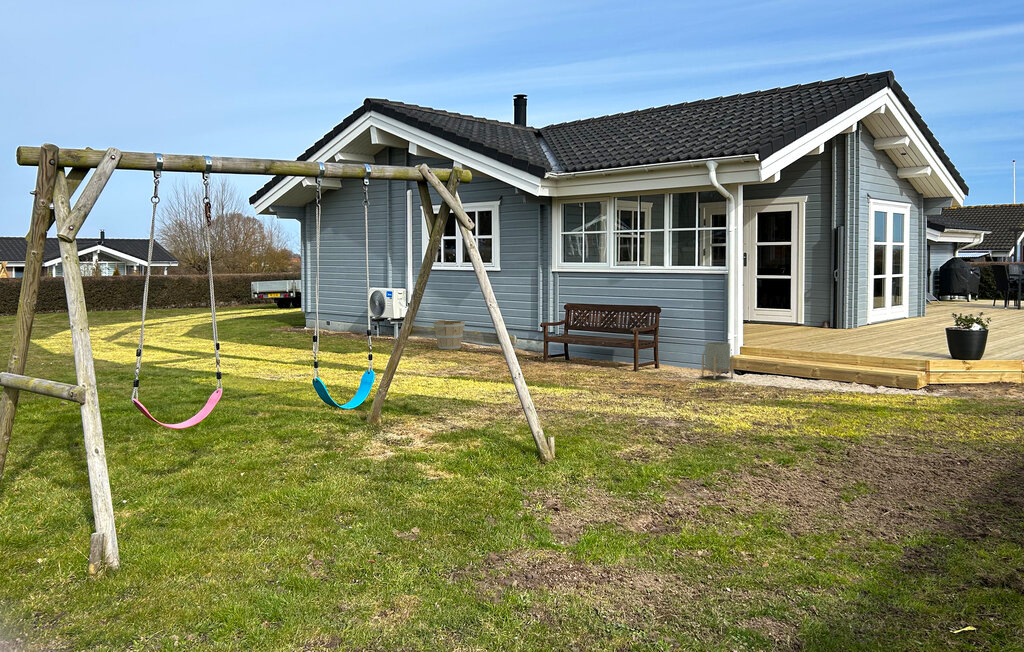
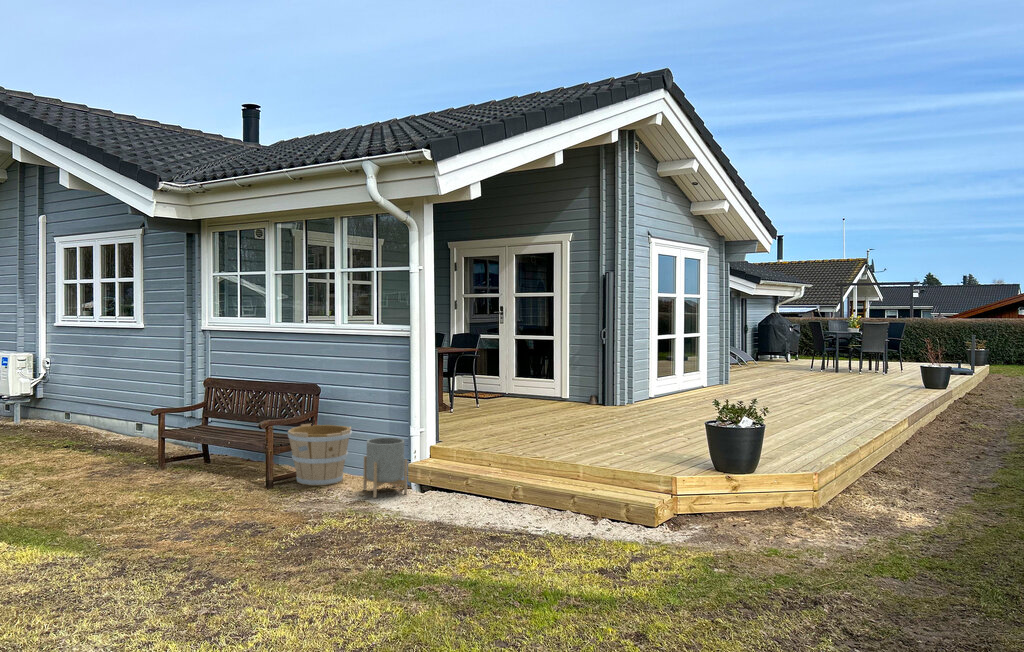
wooden bucket: present [433,320,465,350] -> present [288,424,352,486]

